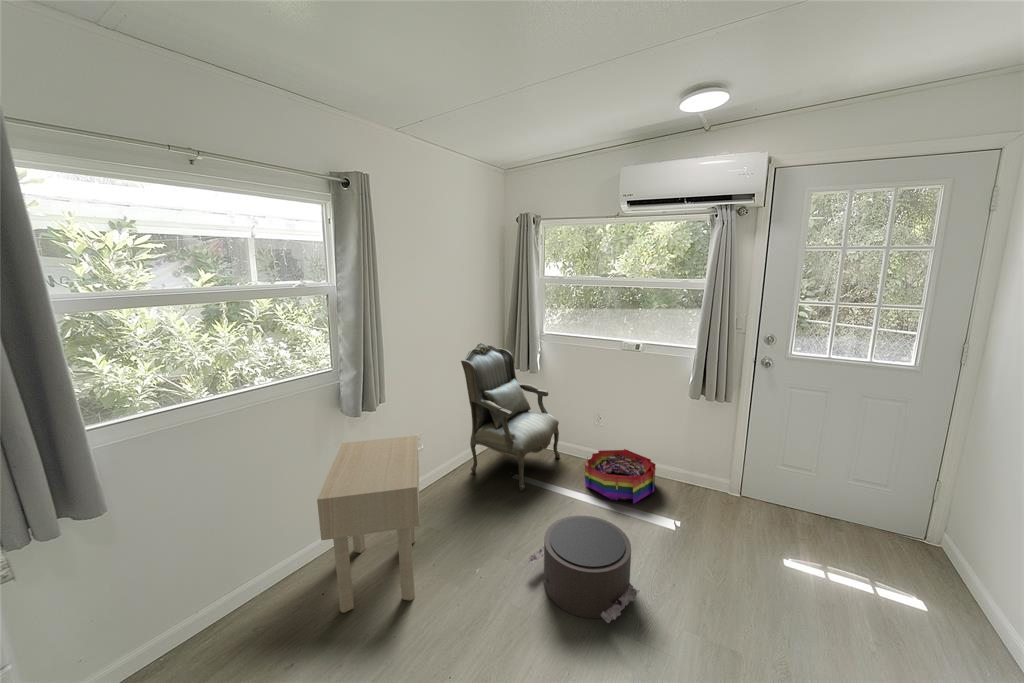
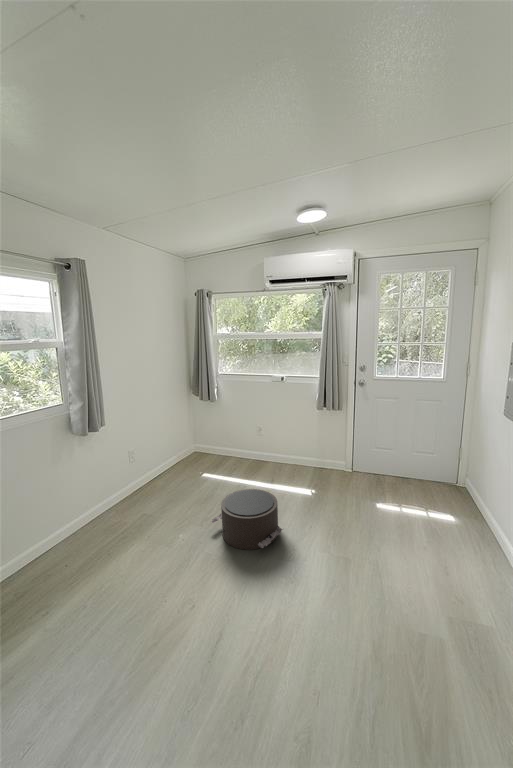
armchair: present [461,343,560,491] -> none [160,382,236,484]
side table: present [317,436,419,613] -> none [57,446,133,569]
storage bin: present [585,449,656,504] -> none [252,450,300,484]

